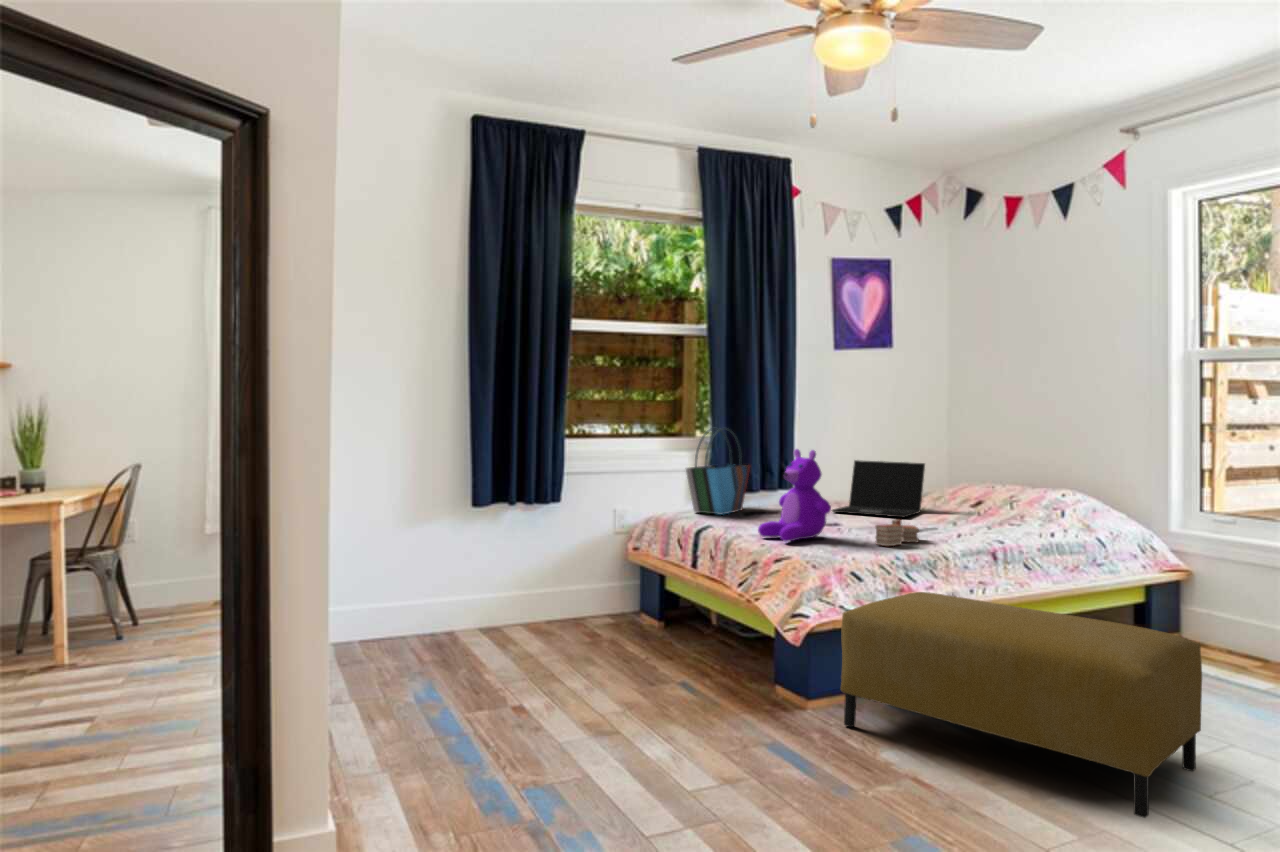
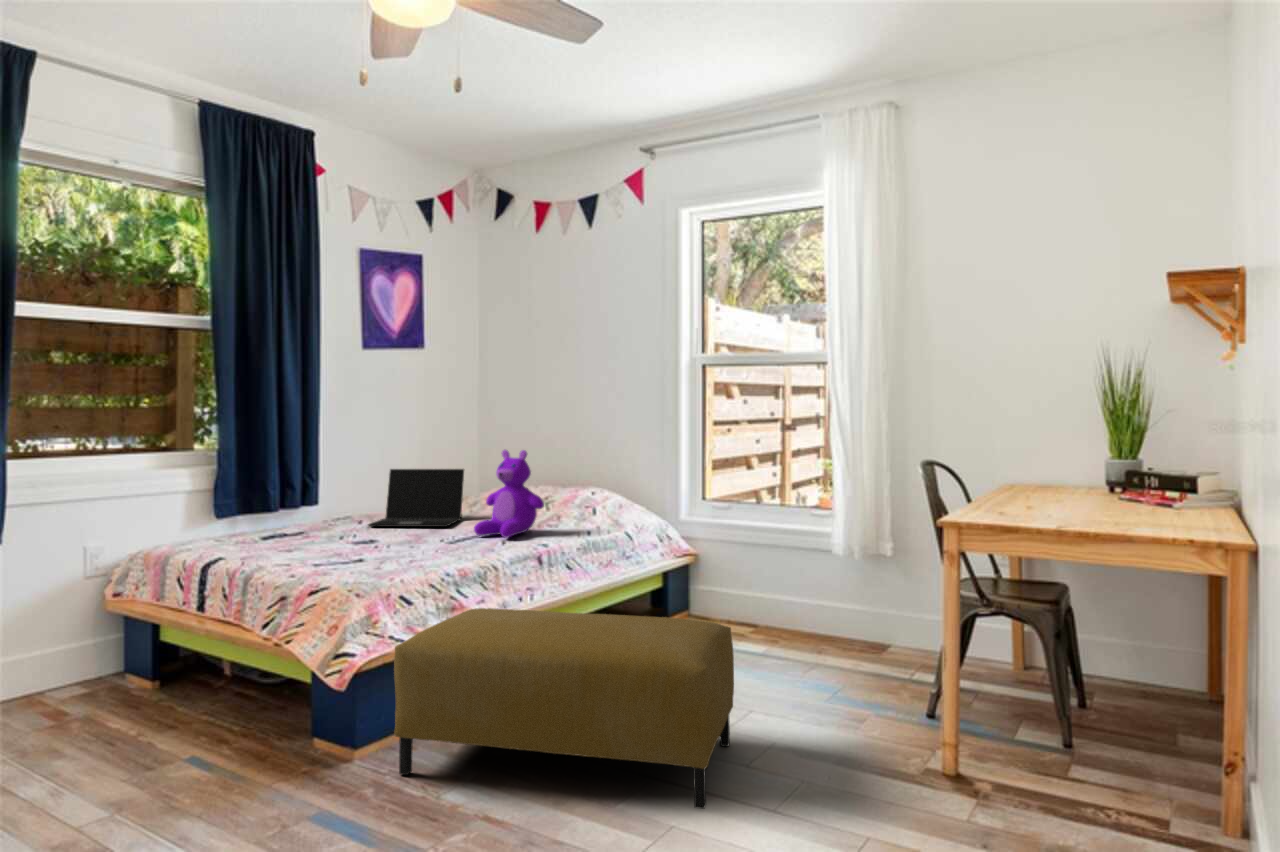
tote bag: present [686,428,750,515] -> none [186,438,270,541]
teddy bear: present [758,449,831,542] -> present [474,450,544,538]
book: present [875,519,919,546] -> none [422,531,468,562]

